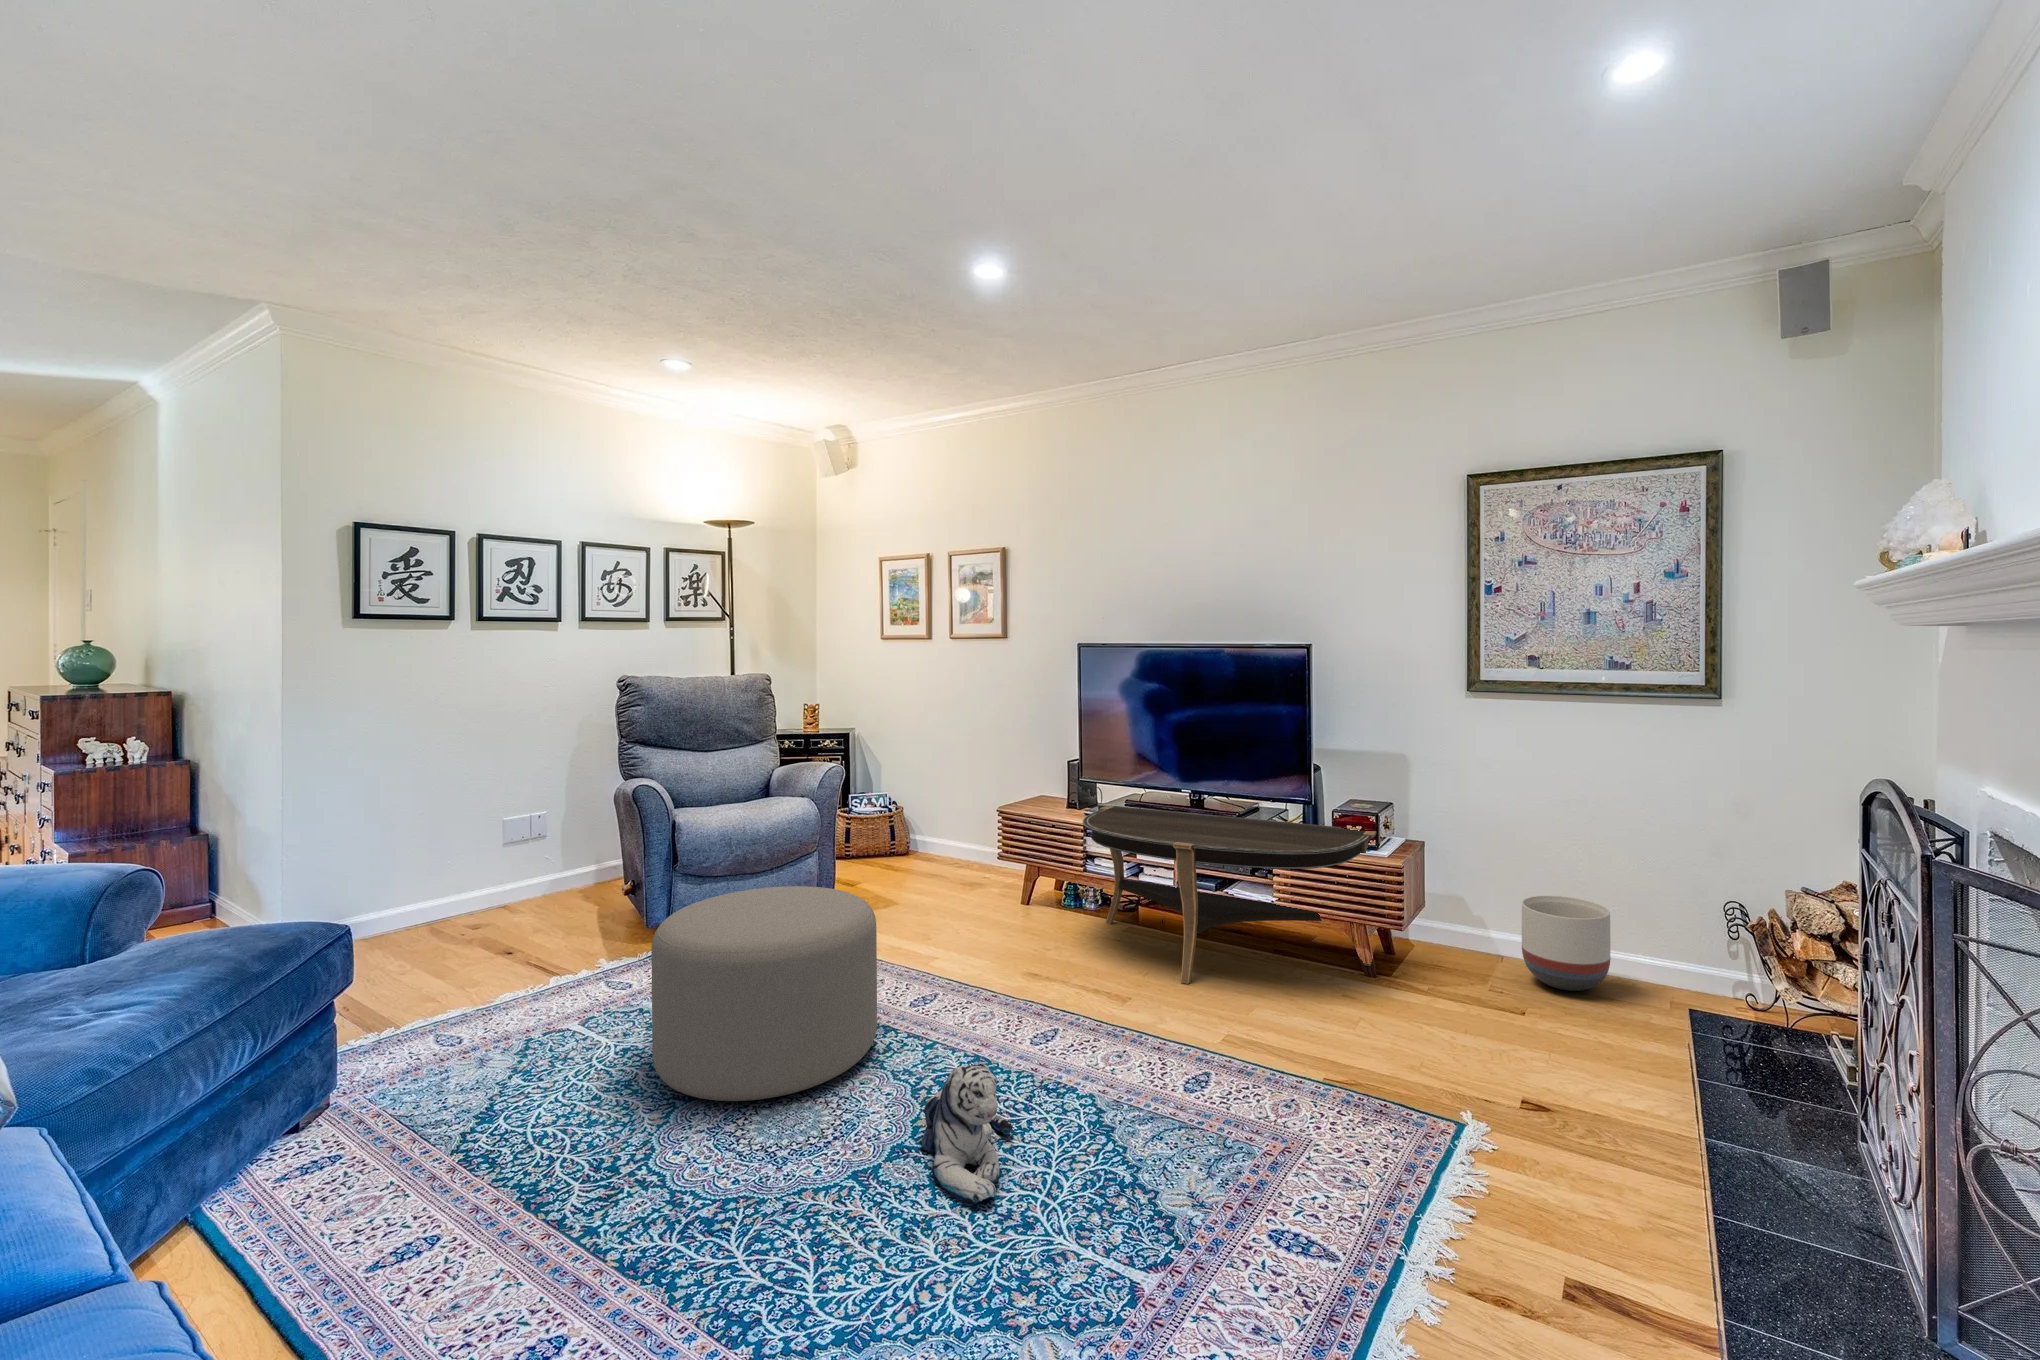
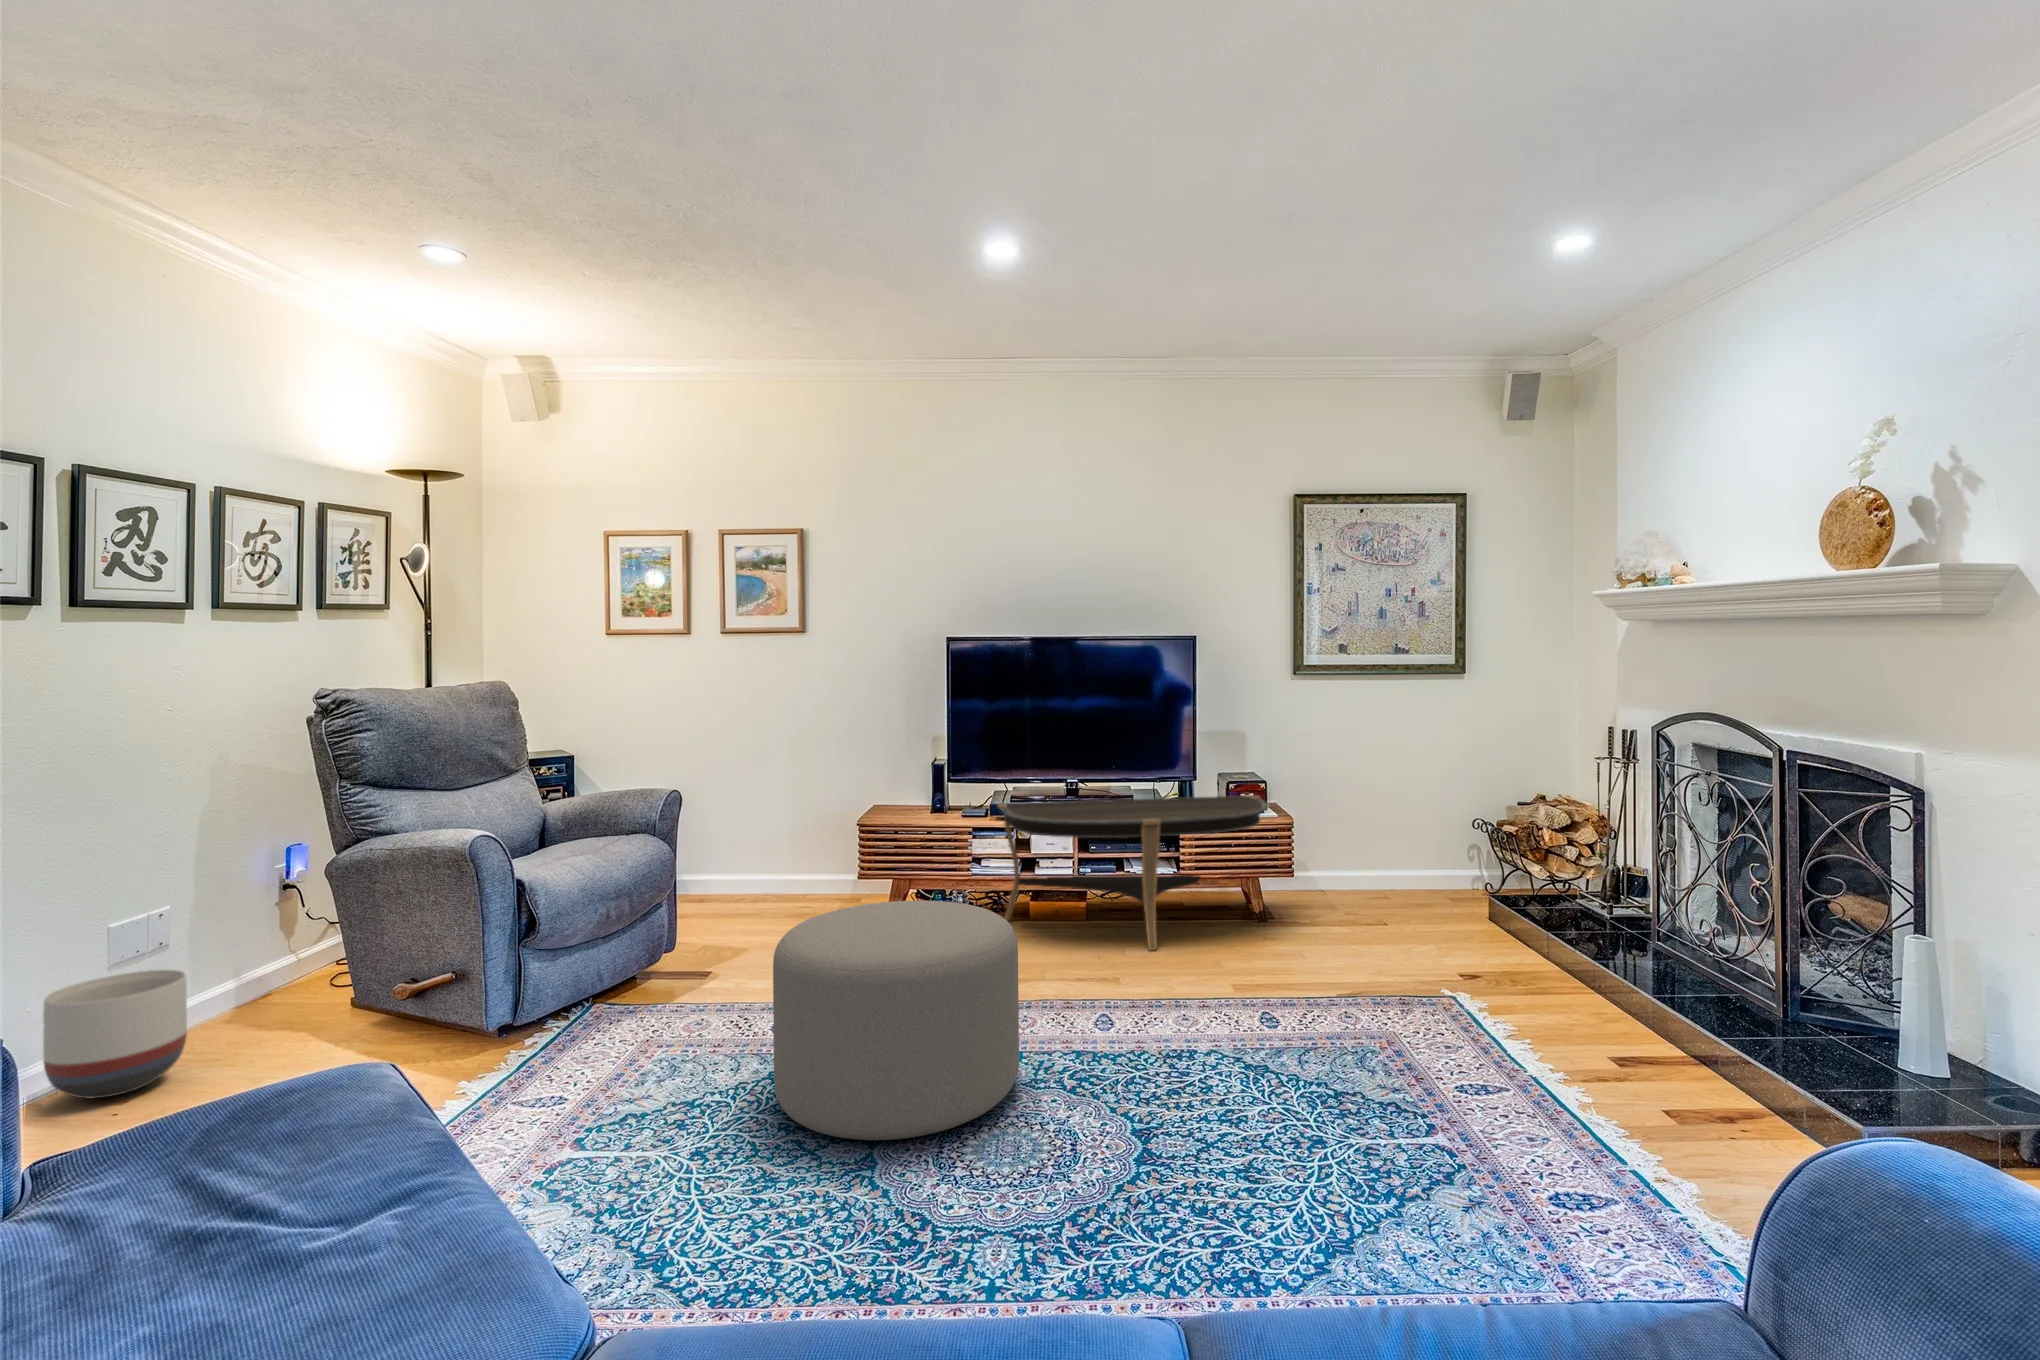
planter: present [1522,896,1611,991] -> present [43,970,187,1098]
plush toy: present [919,1064,1013,1204] -> none [1148,1008,1298,1122]

